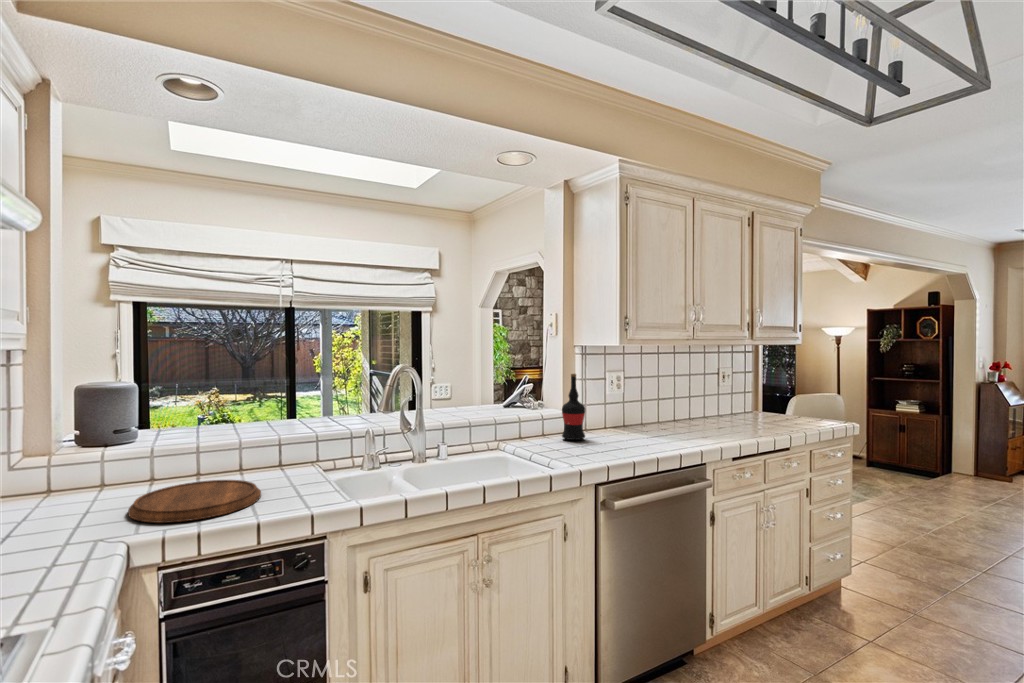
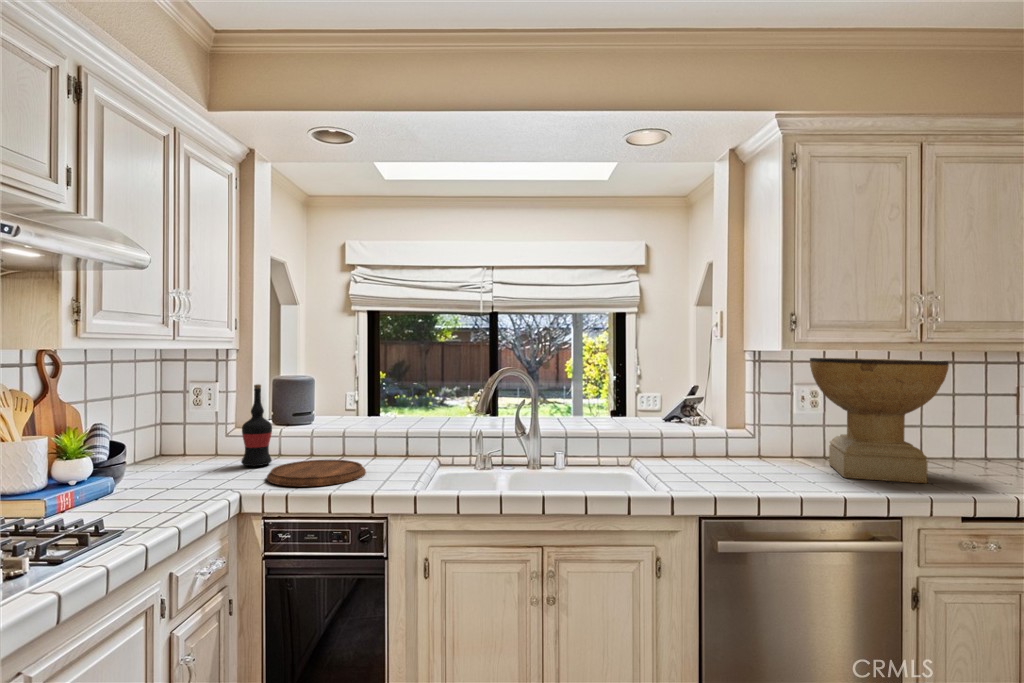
decorative bowl: none [626,351,715,440] -> present [810,358,949,483]
wine bottle: present [562,374,585,440] -> present [241,384,272,466]

